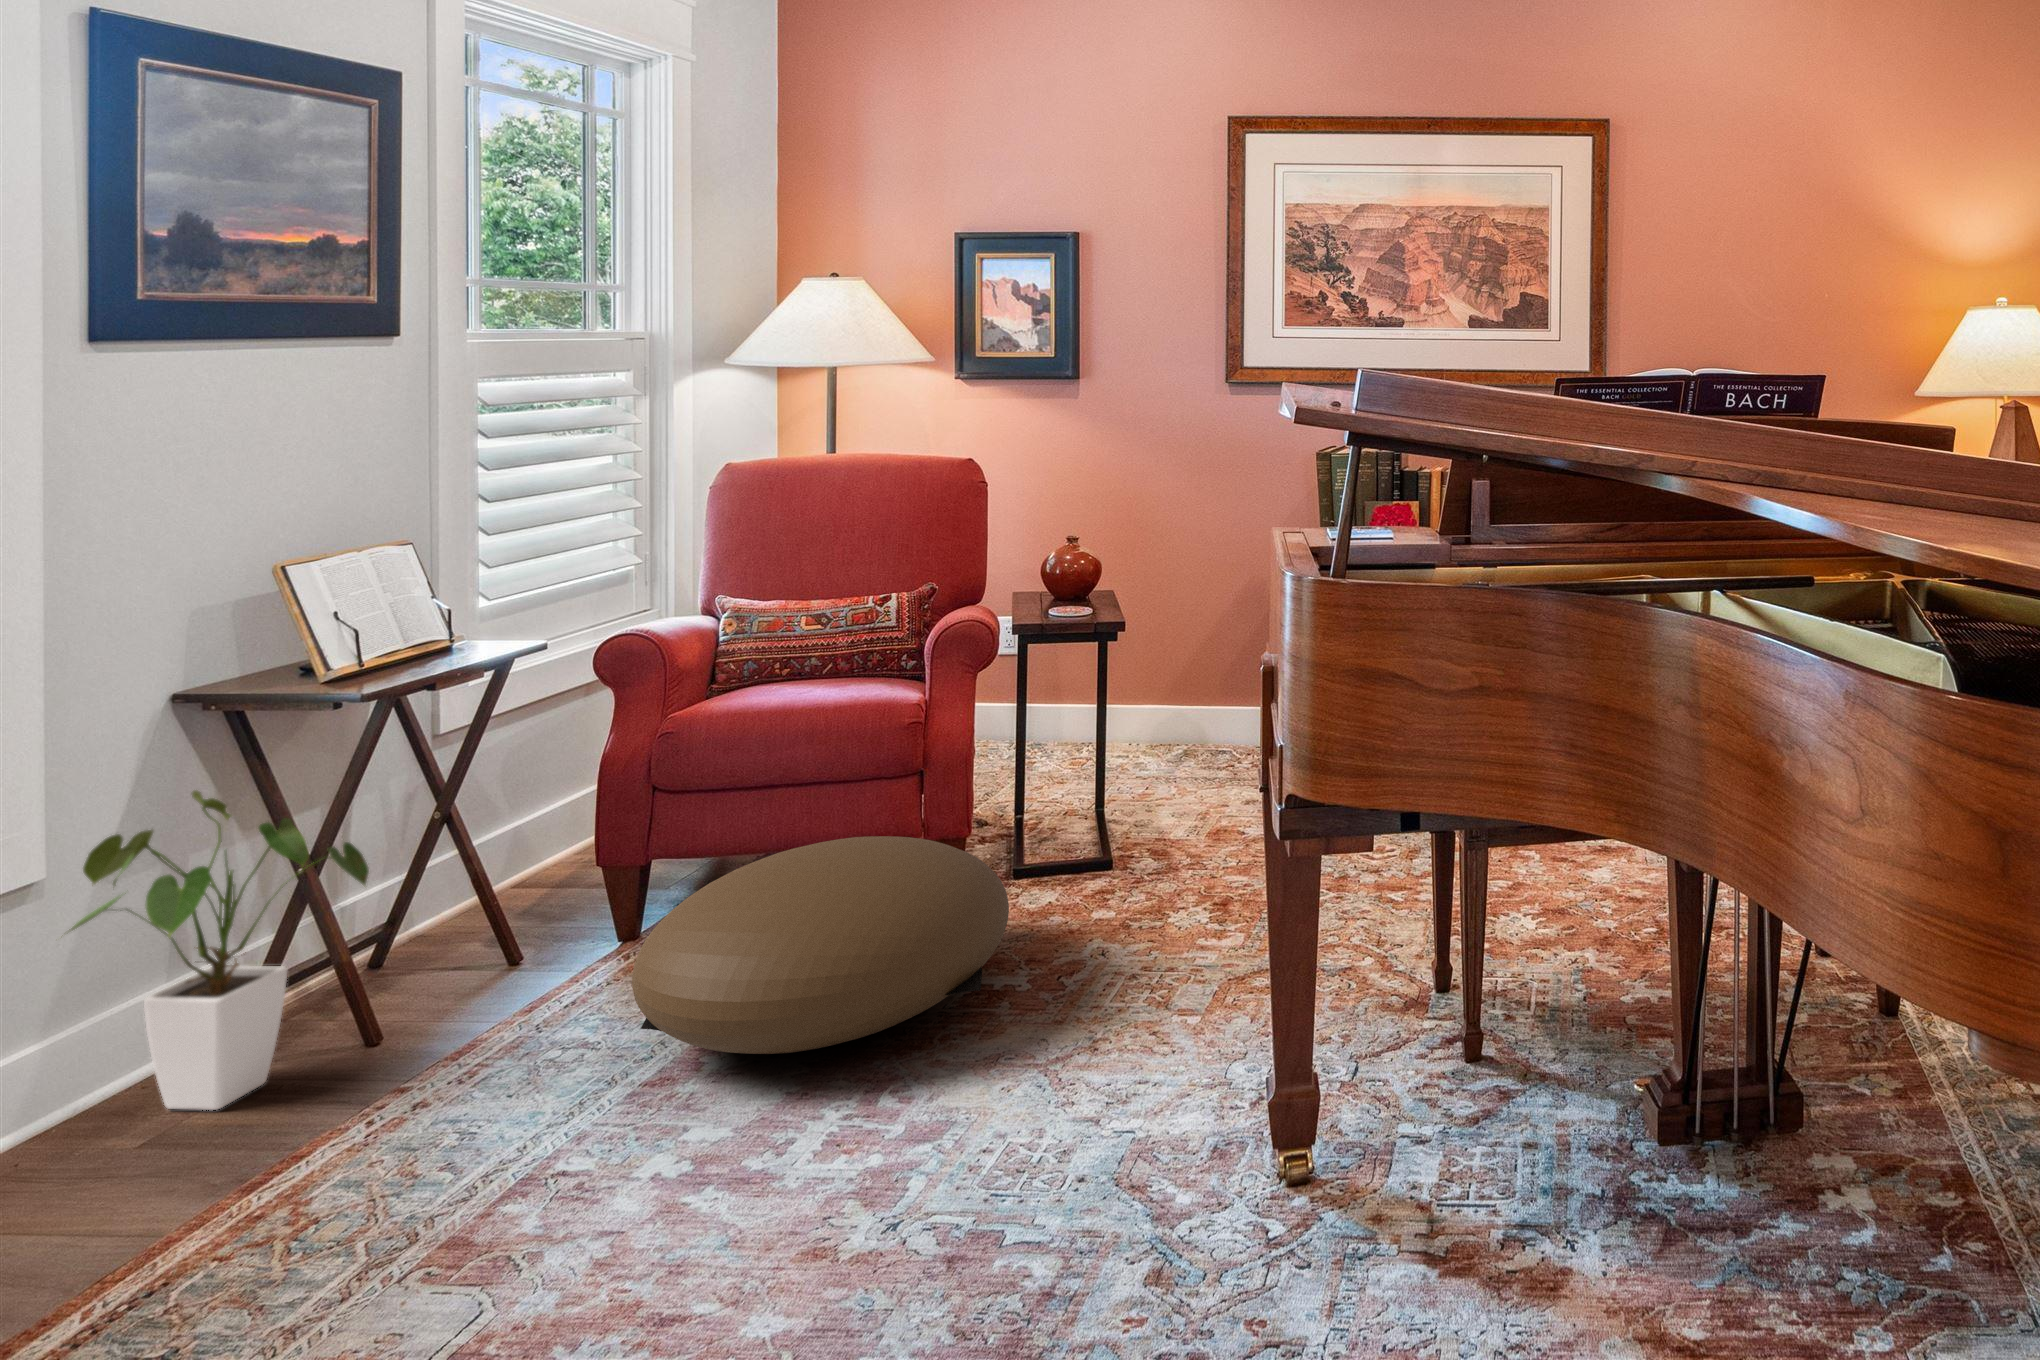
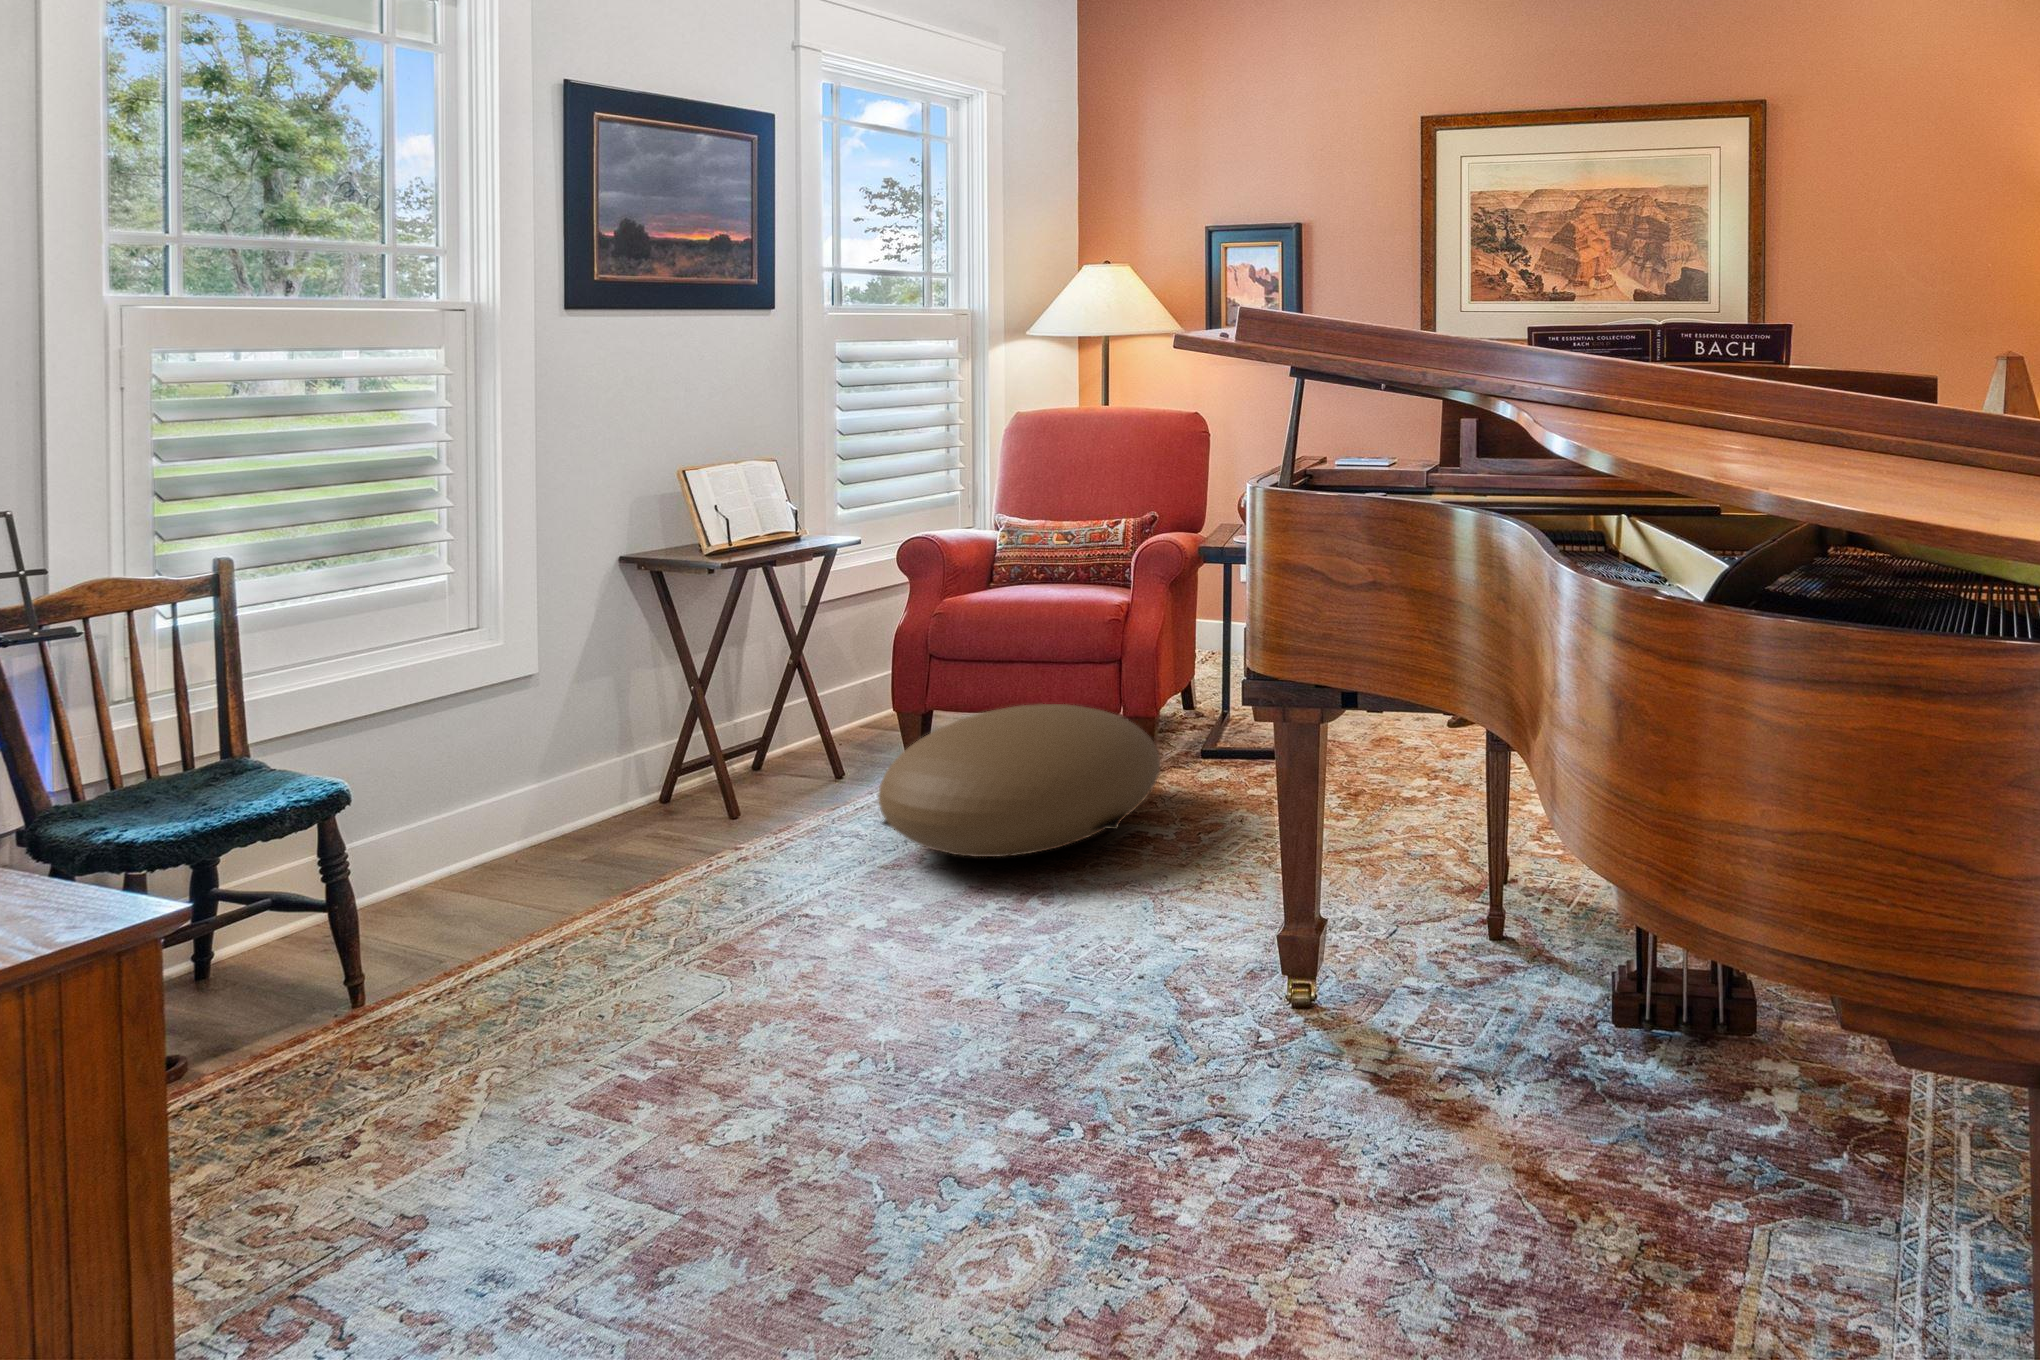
house plant: present [69,790,369,1110] -> none [544,625,724,845]

